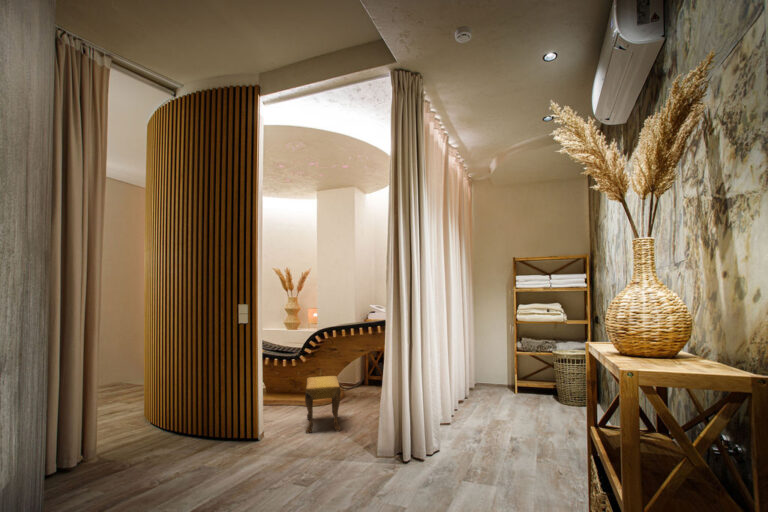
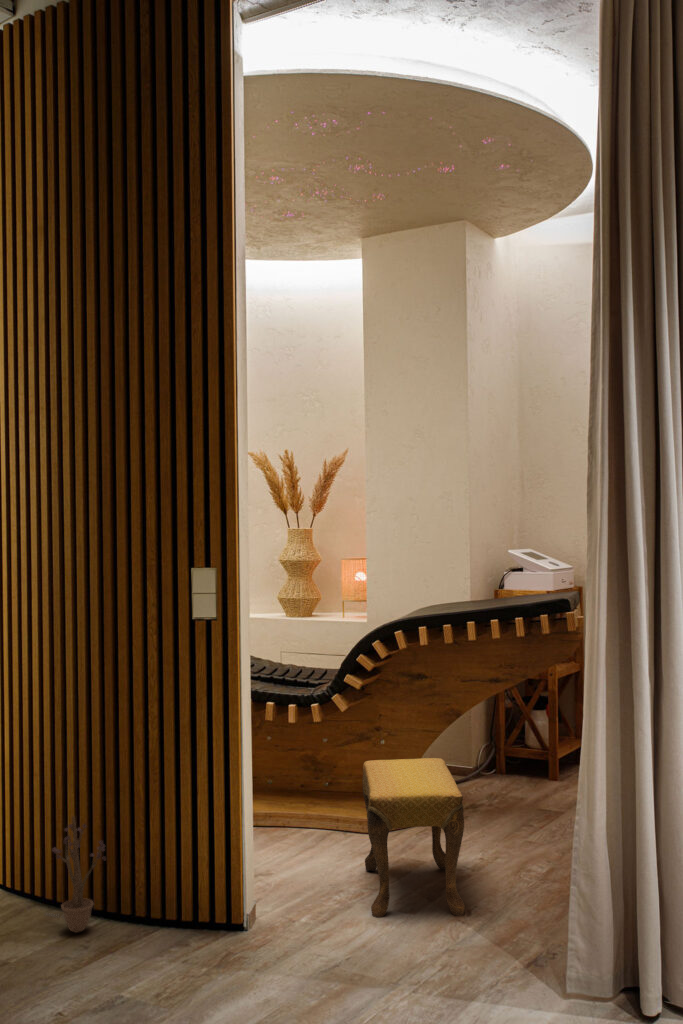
decorative plant: none [178,399,204,444] -> present [46,816,106,933]

